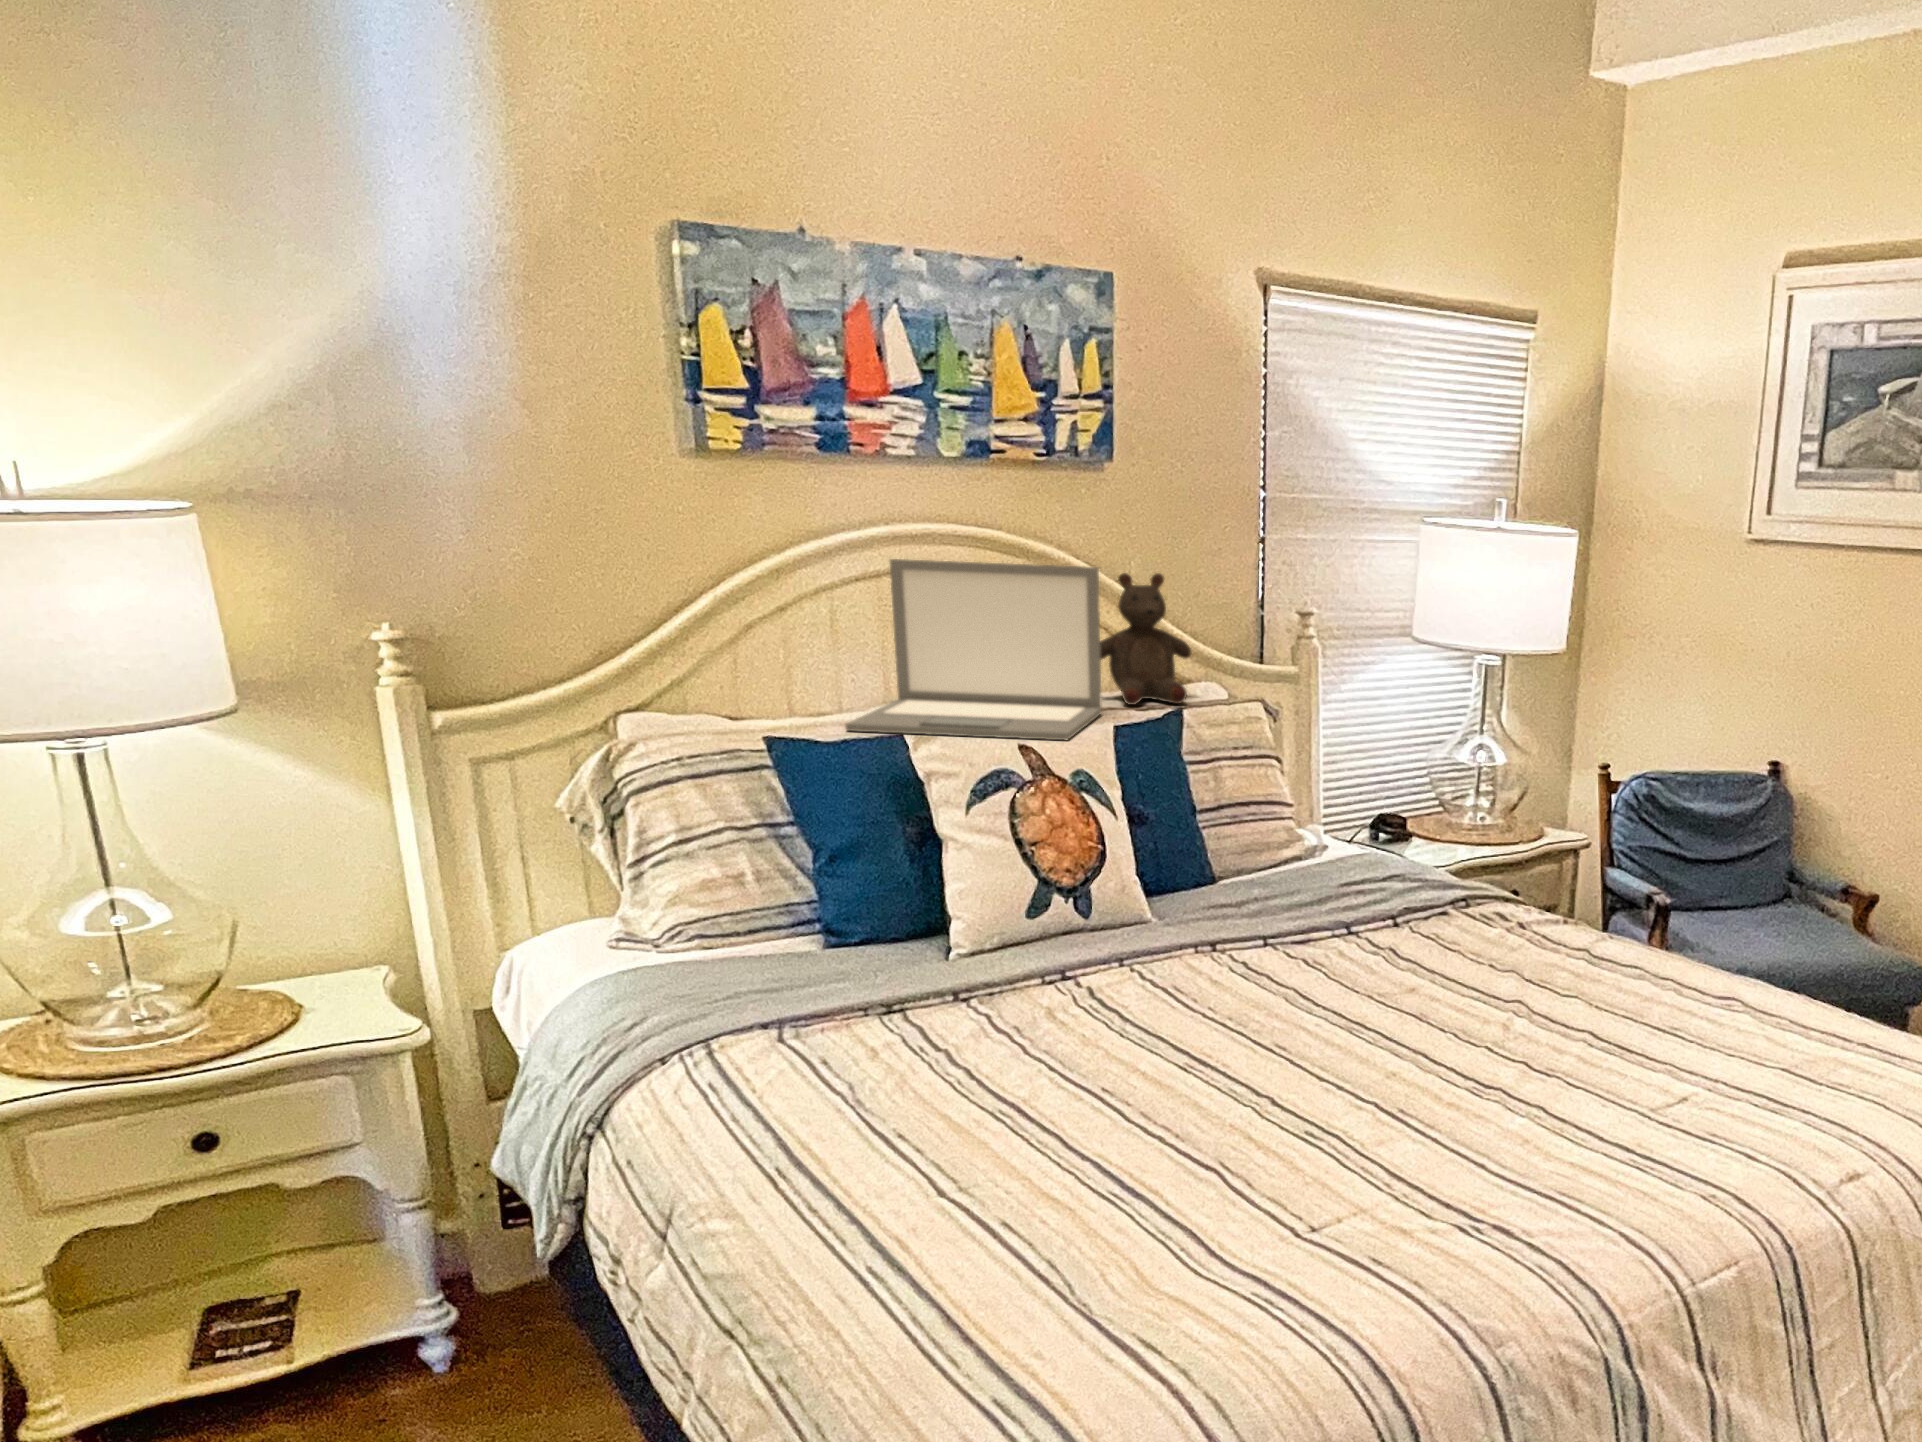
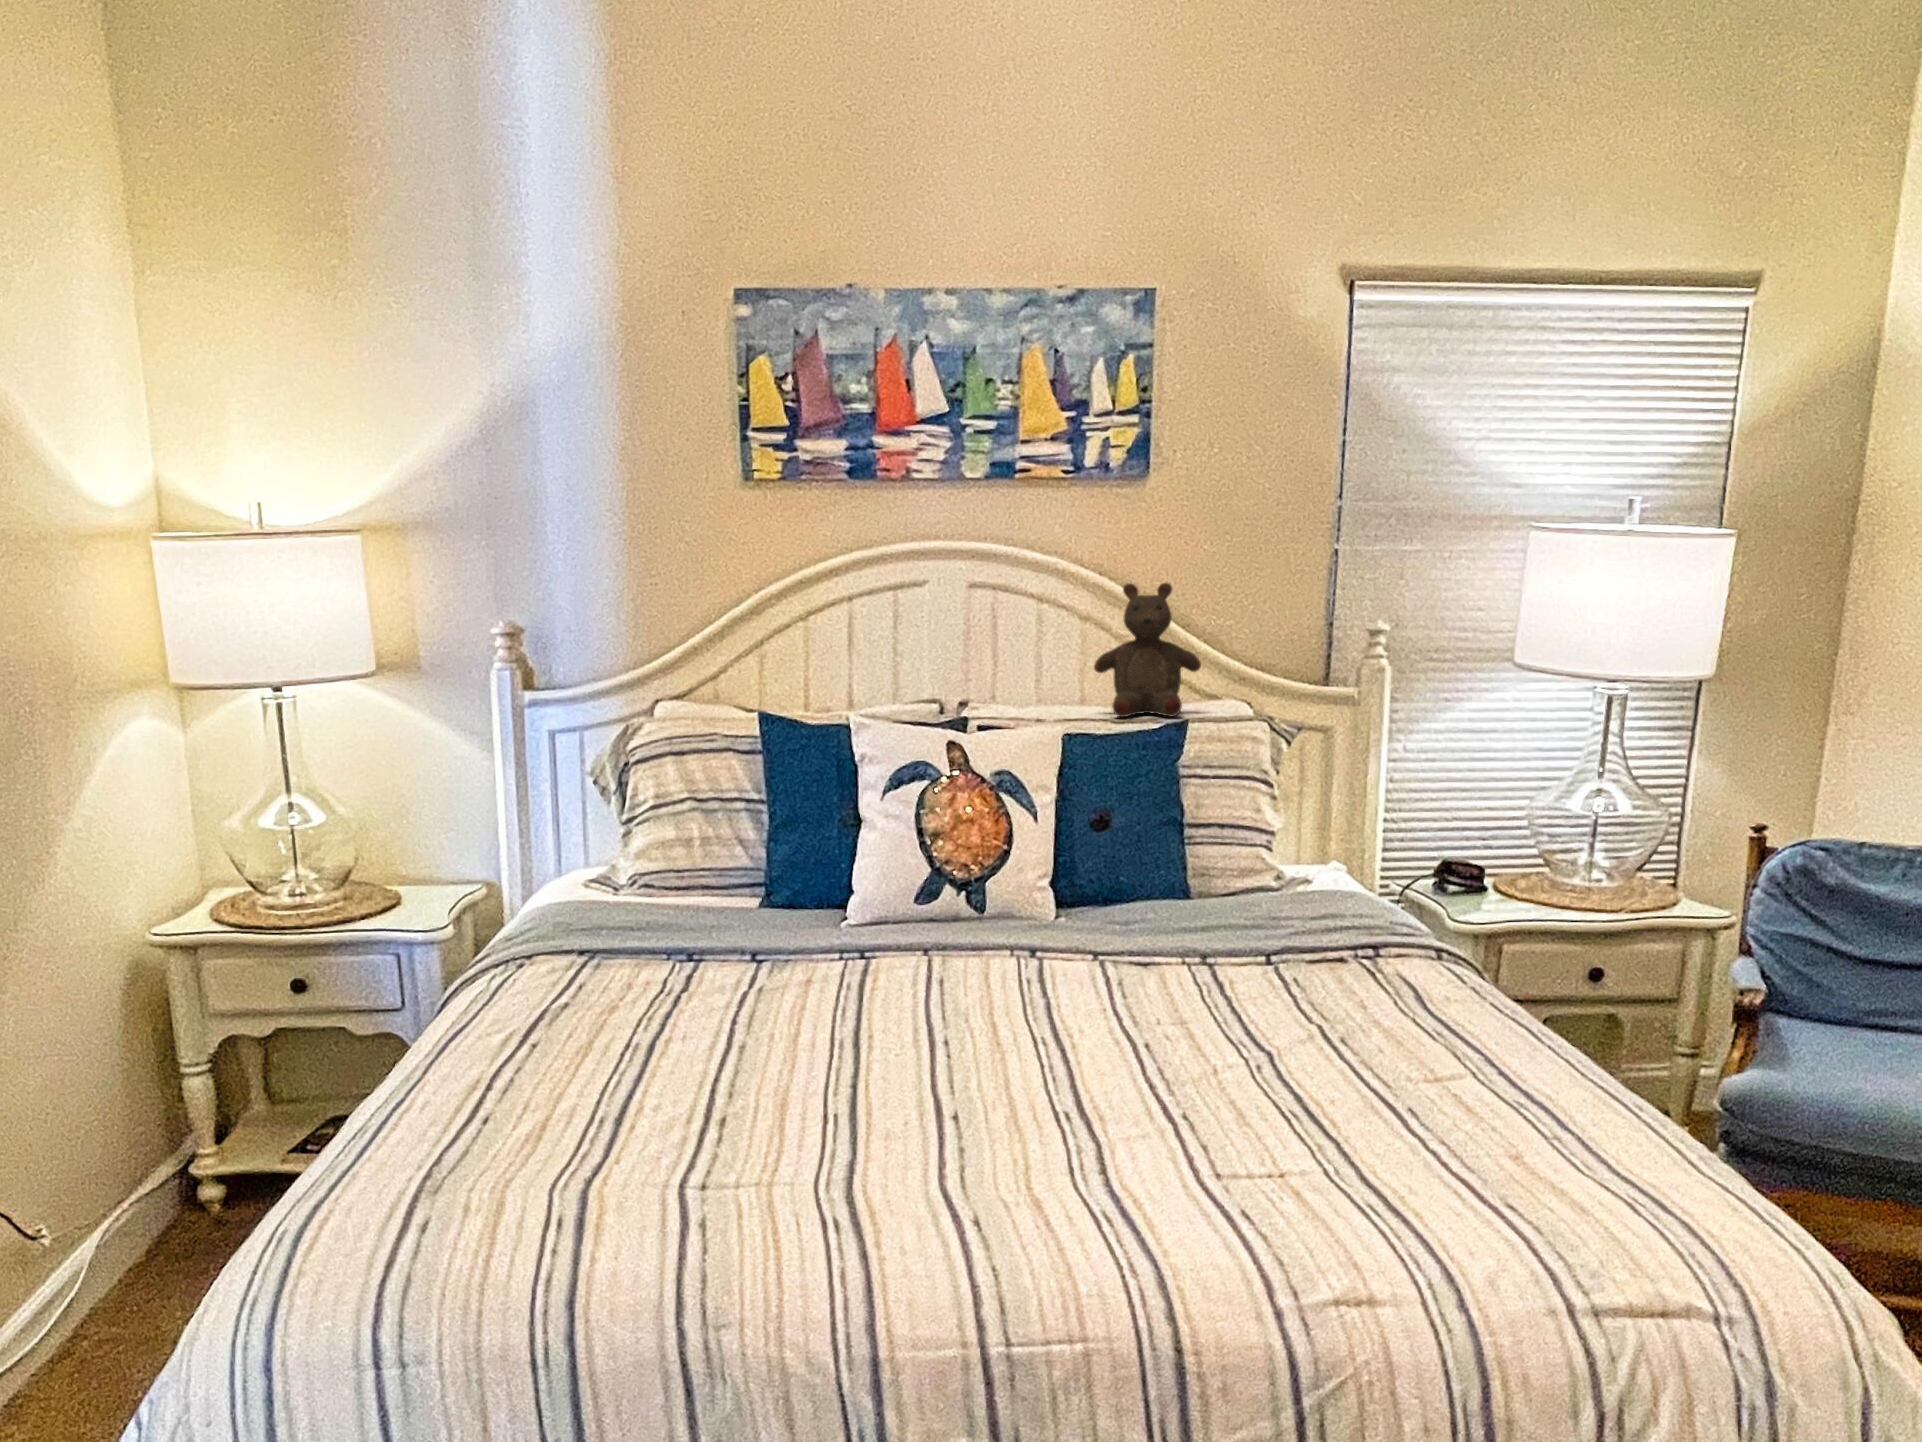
laptop: present [845,559,1102,740] -> none [818,572,1077,739]

